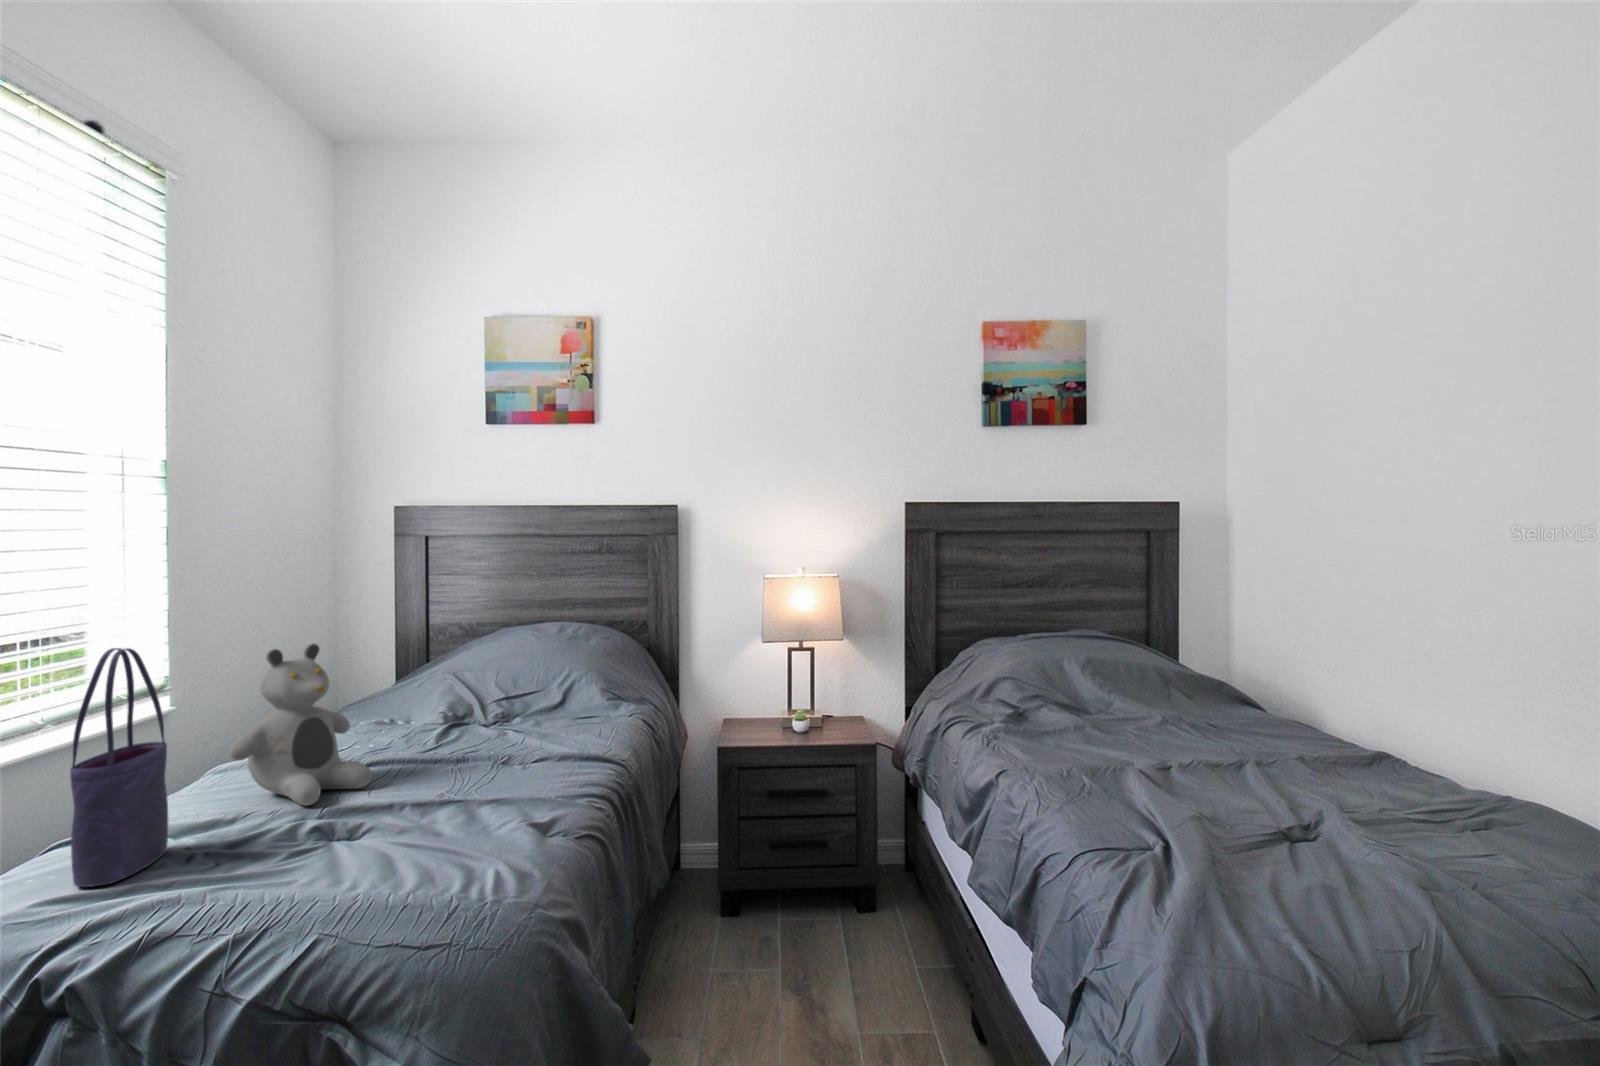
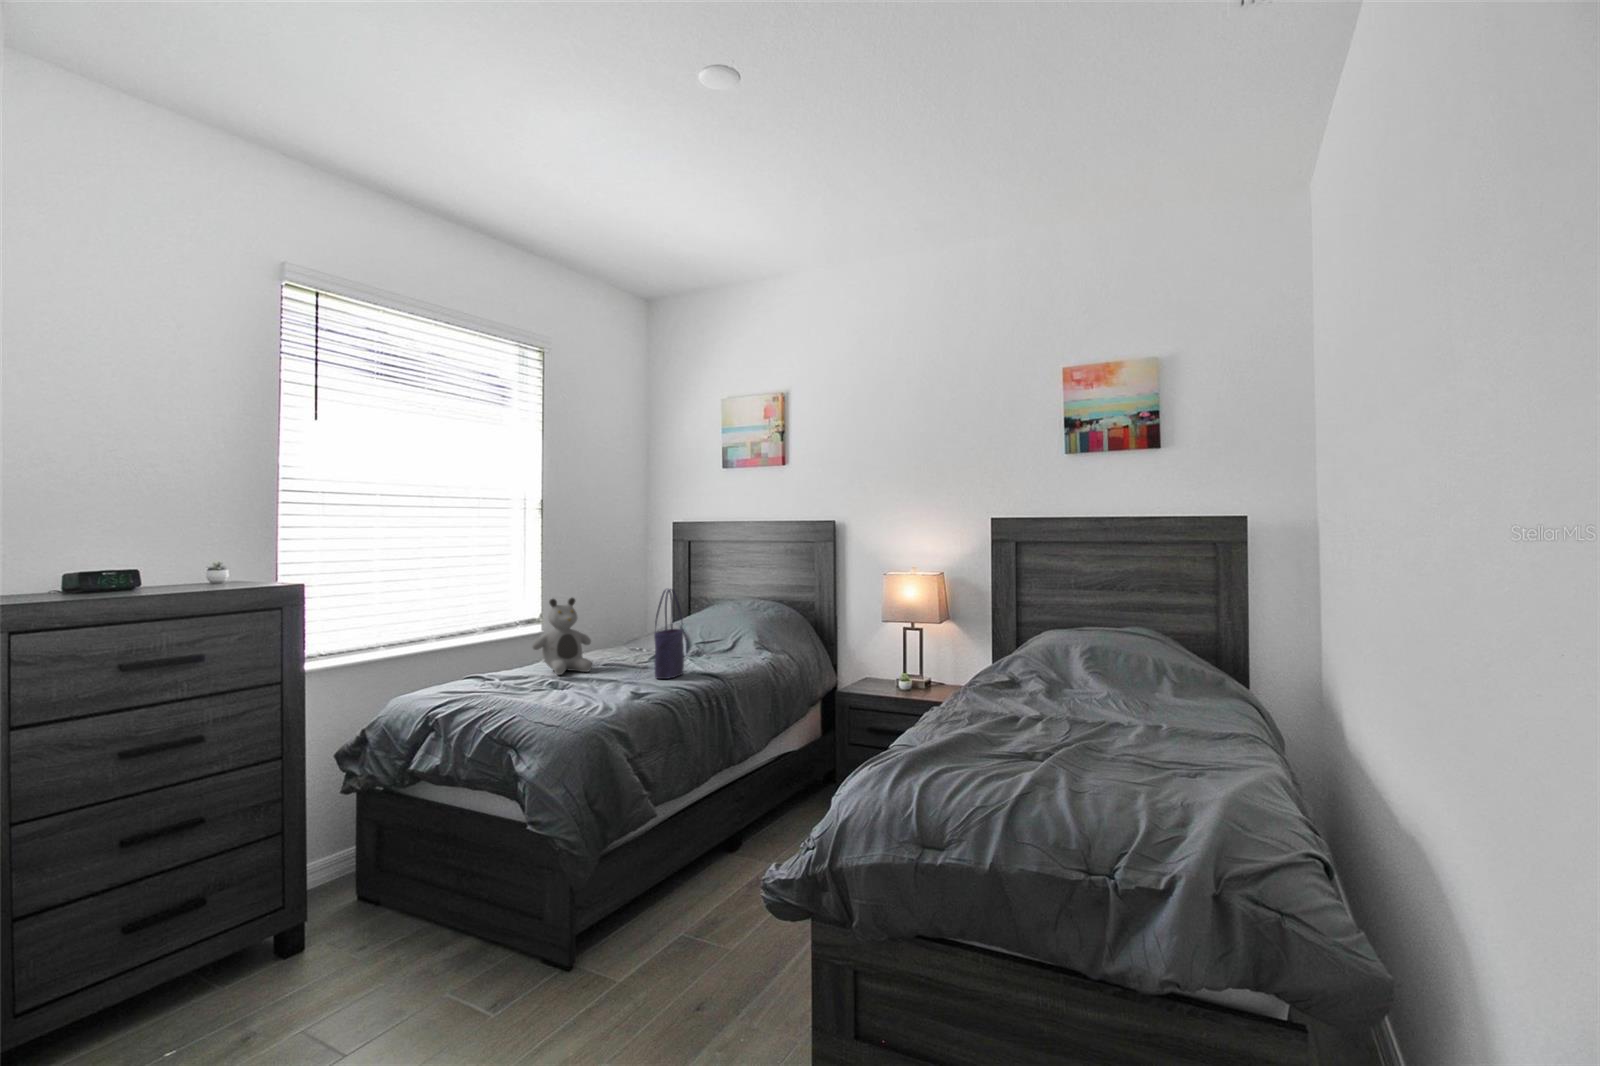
tote bag: present [70,648,168,887] -> present [654,589,684,679]

